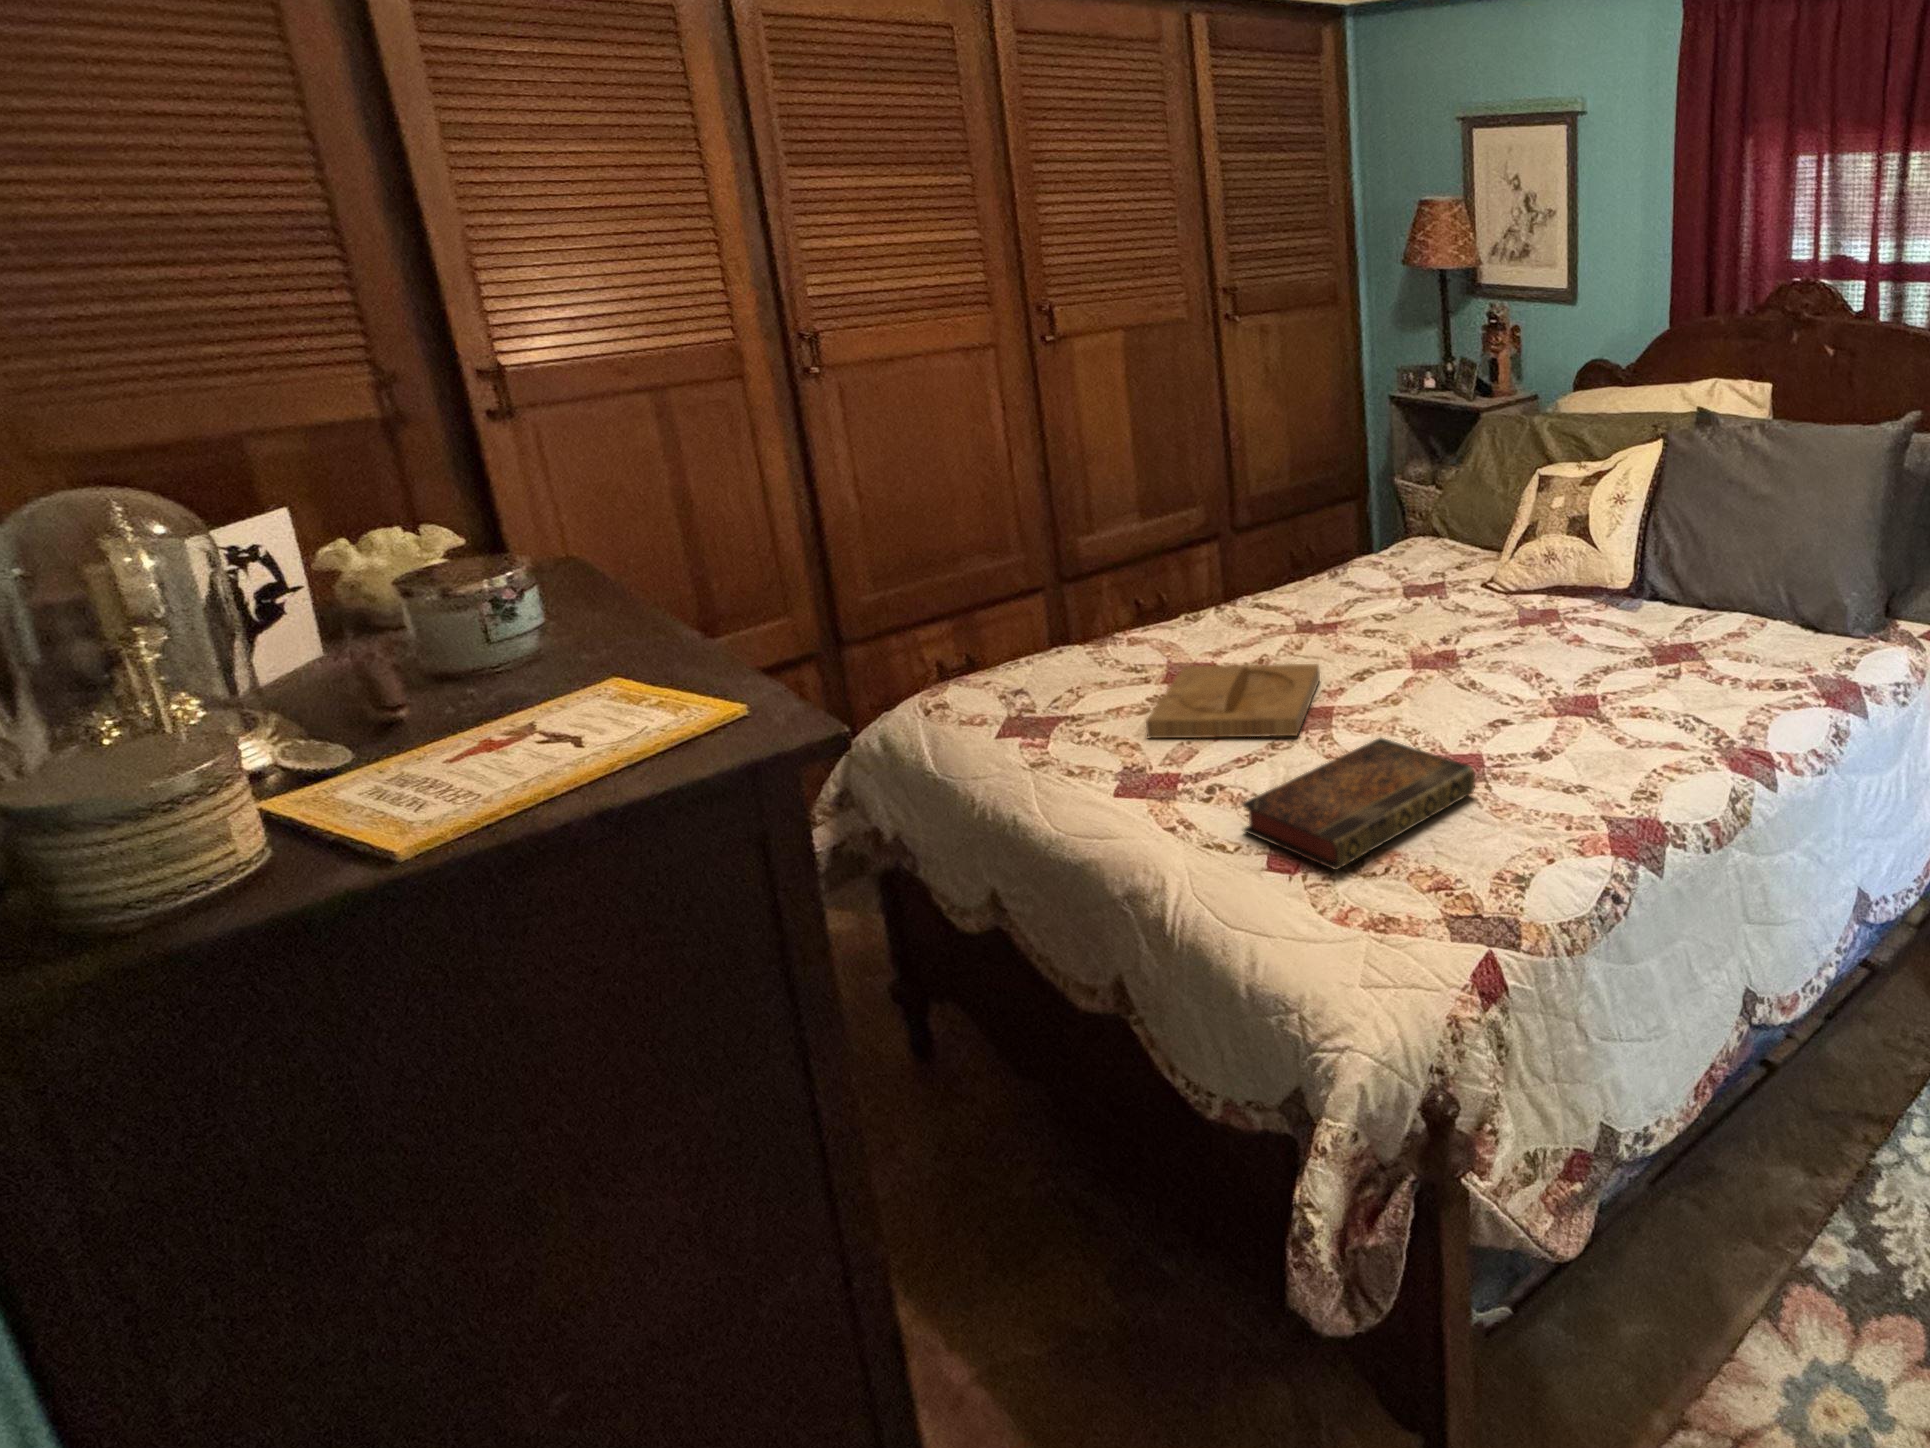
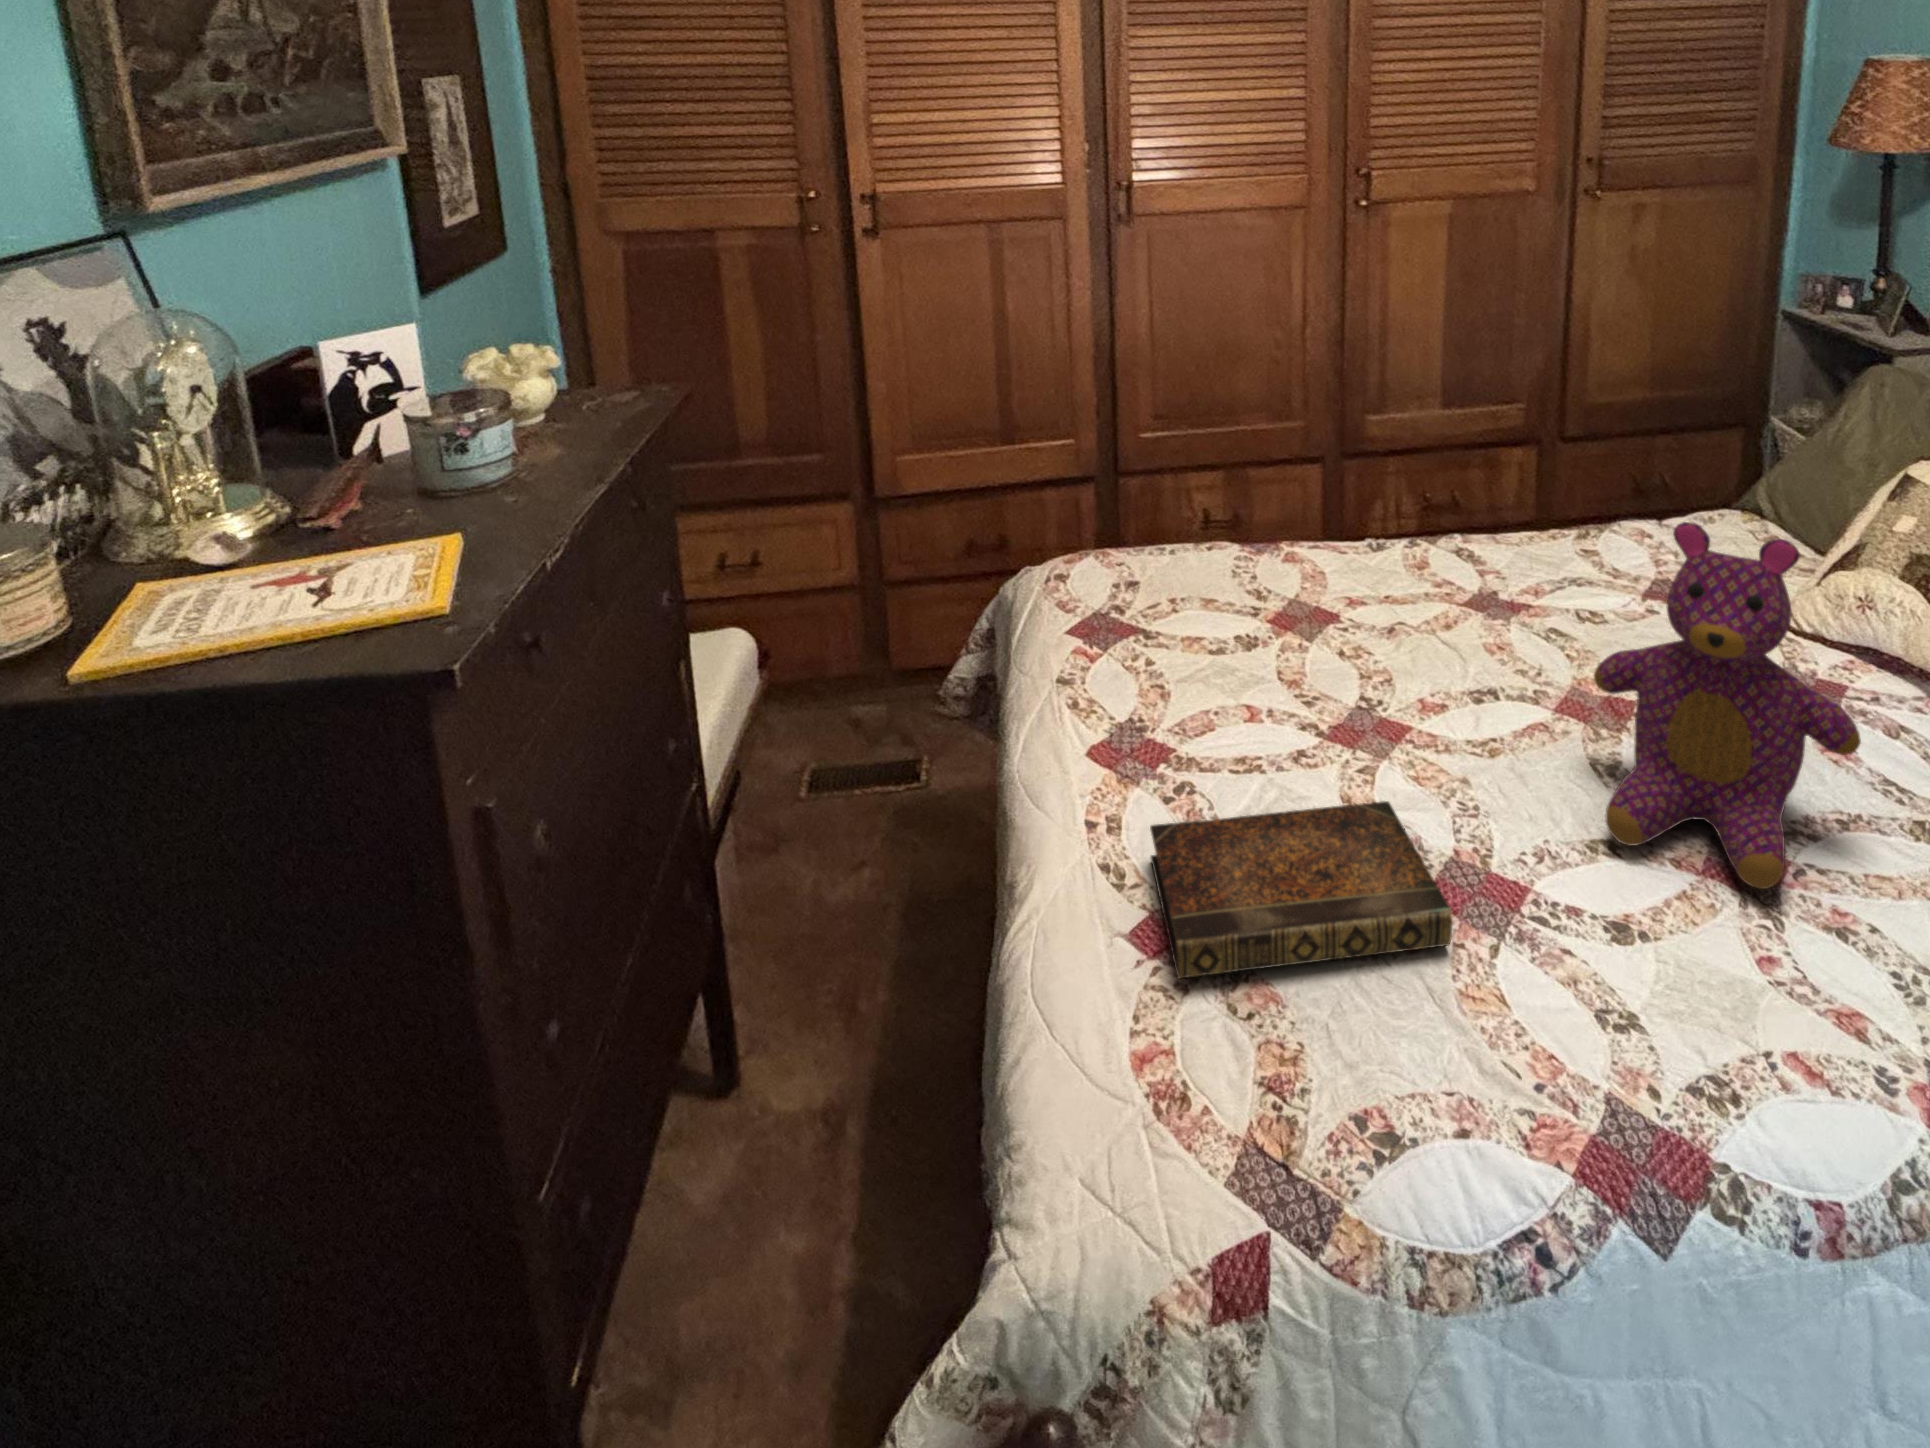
teddy bear: none [1459,495,1619,717] -> present [1594,522,1861,889]
tray: present [1146,664,1320,738] -> none [1187,606,1427,748]

